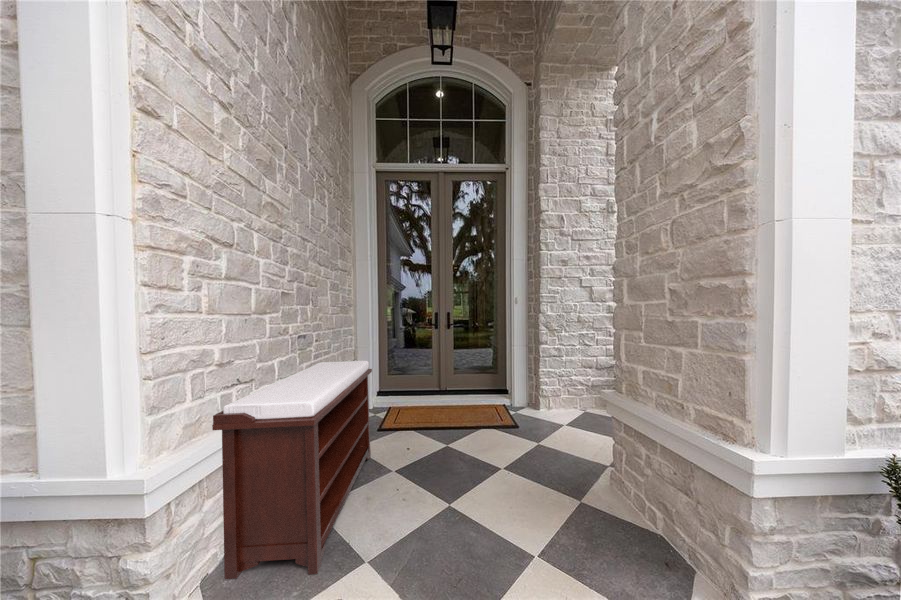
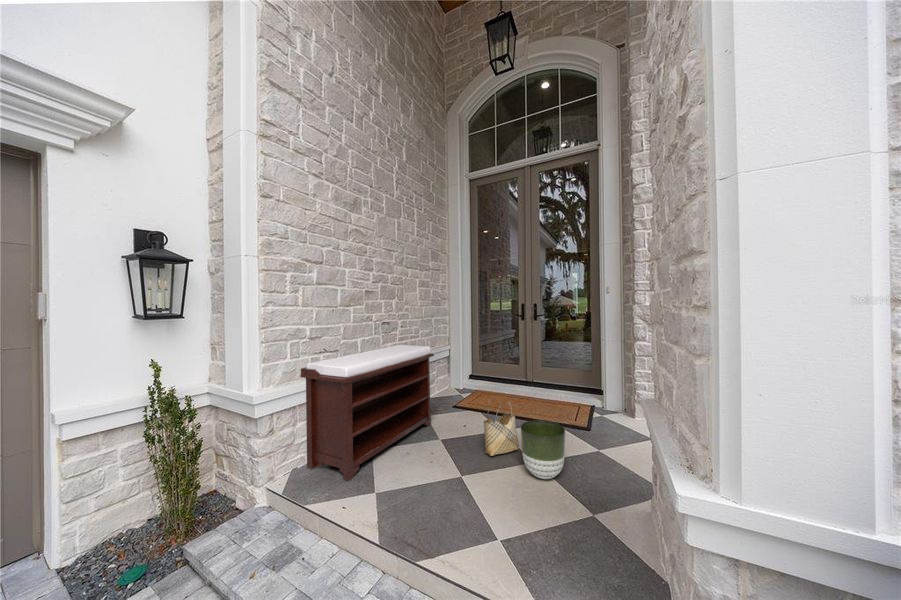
woven basket: none [460,409,491,476] -> present [484,397,518,456]
planter: none [510,424,556,485] -> present [521,420,565,479]

